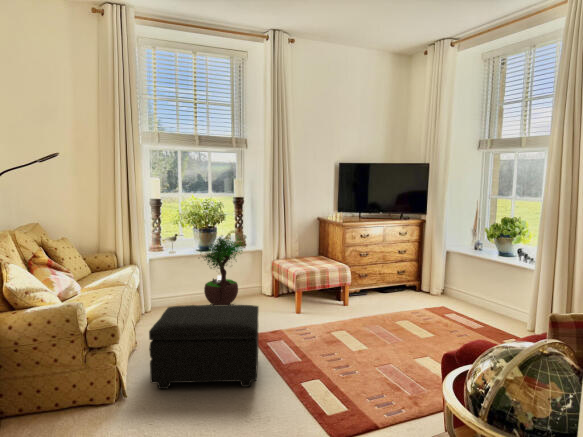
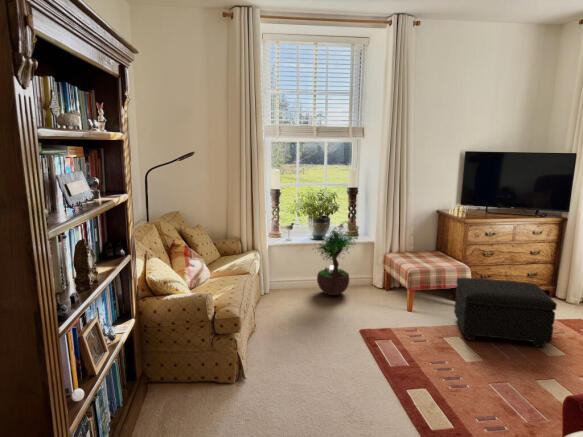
footstool: present [149,305,259,389] -> present [454,278,557,347]

